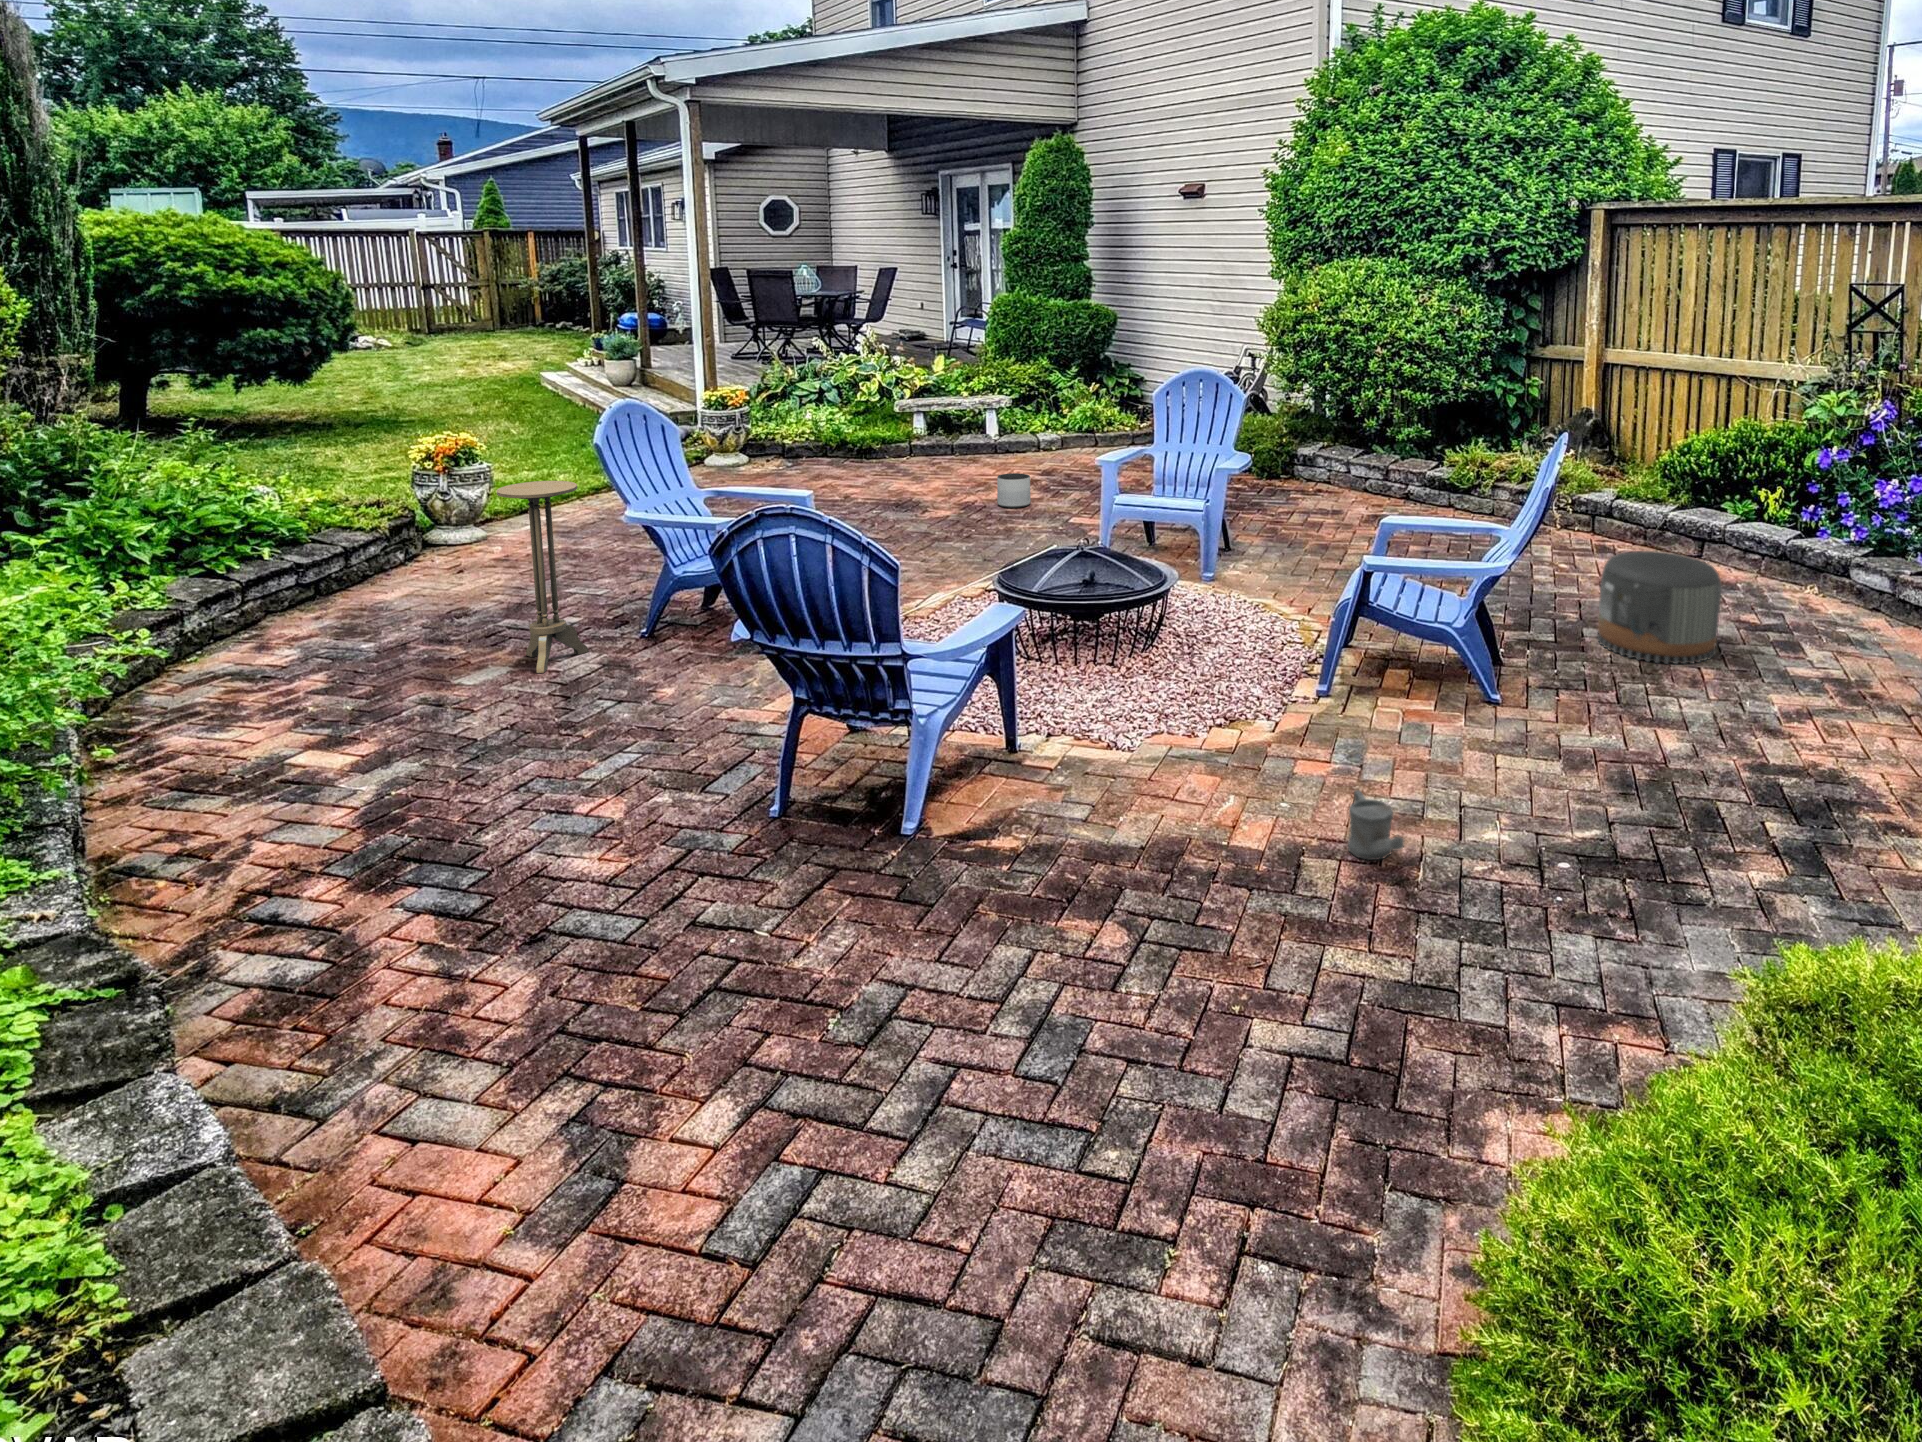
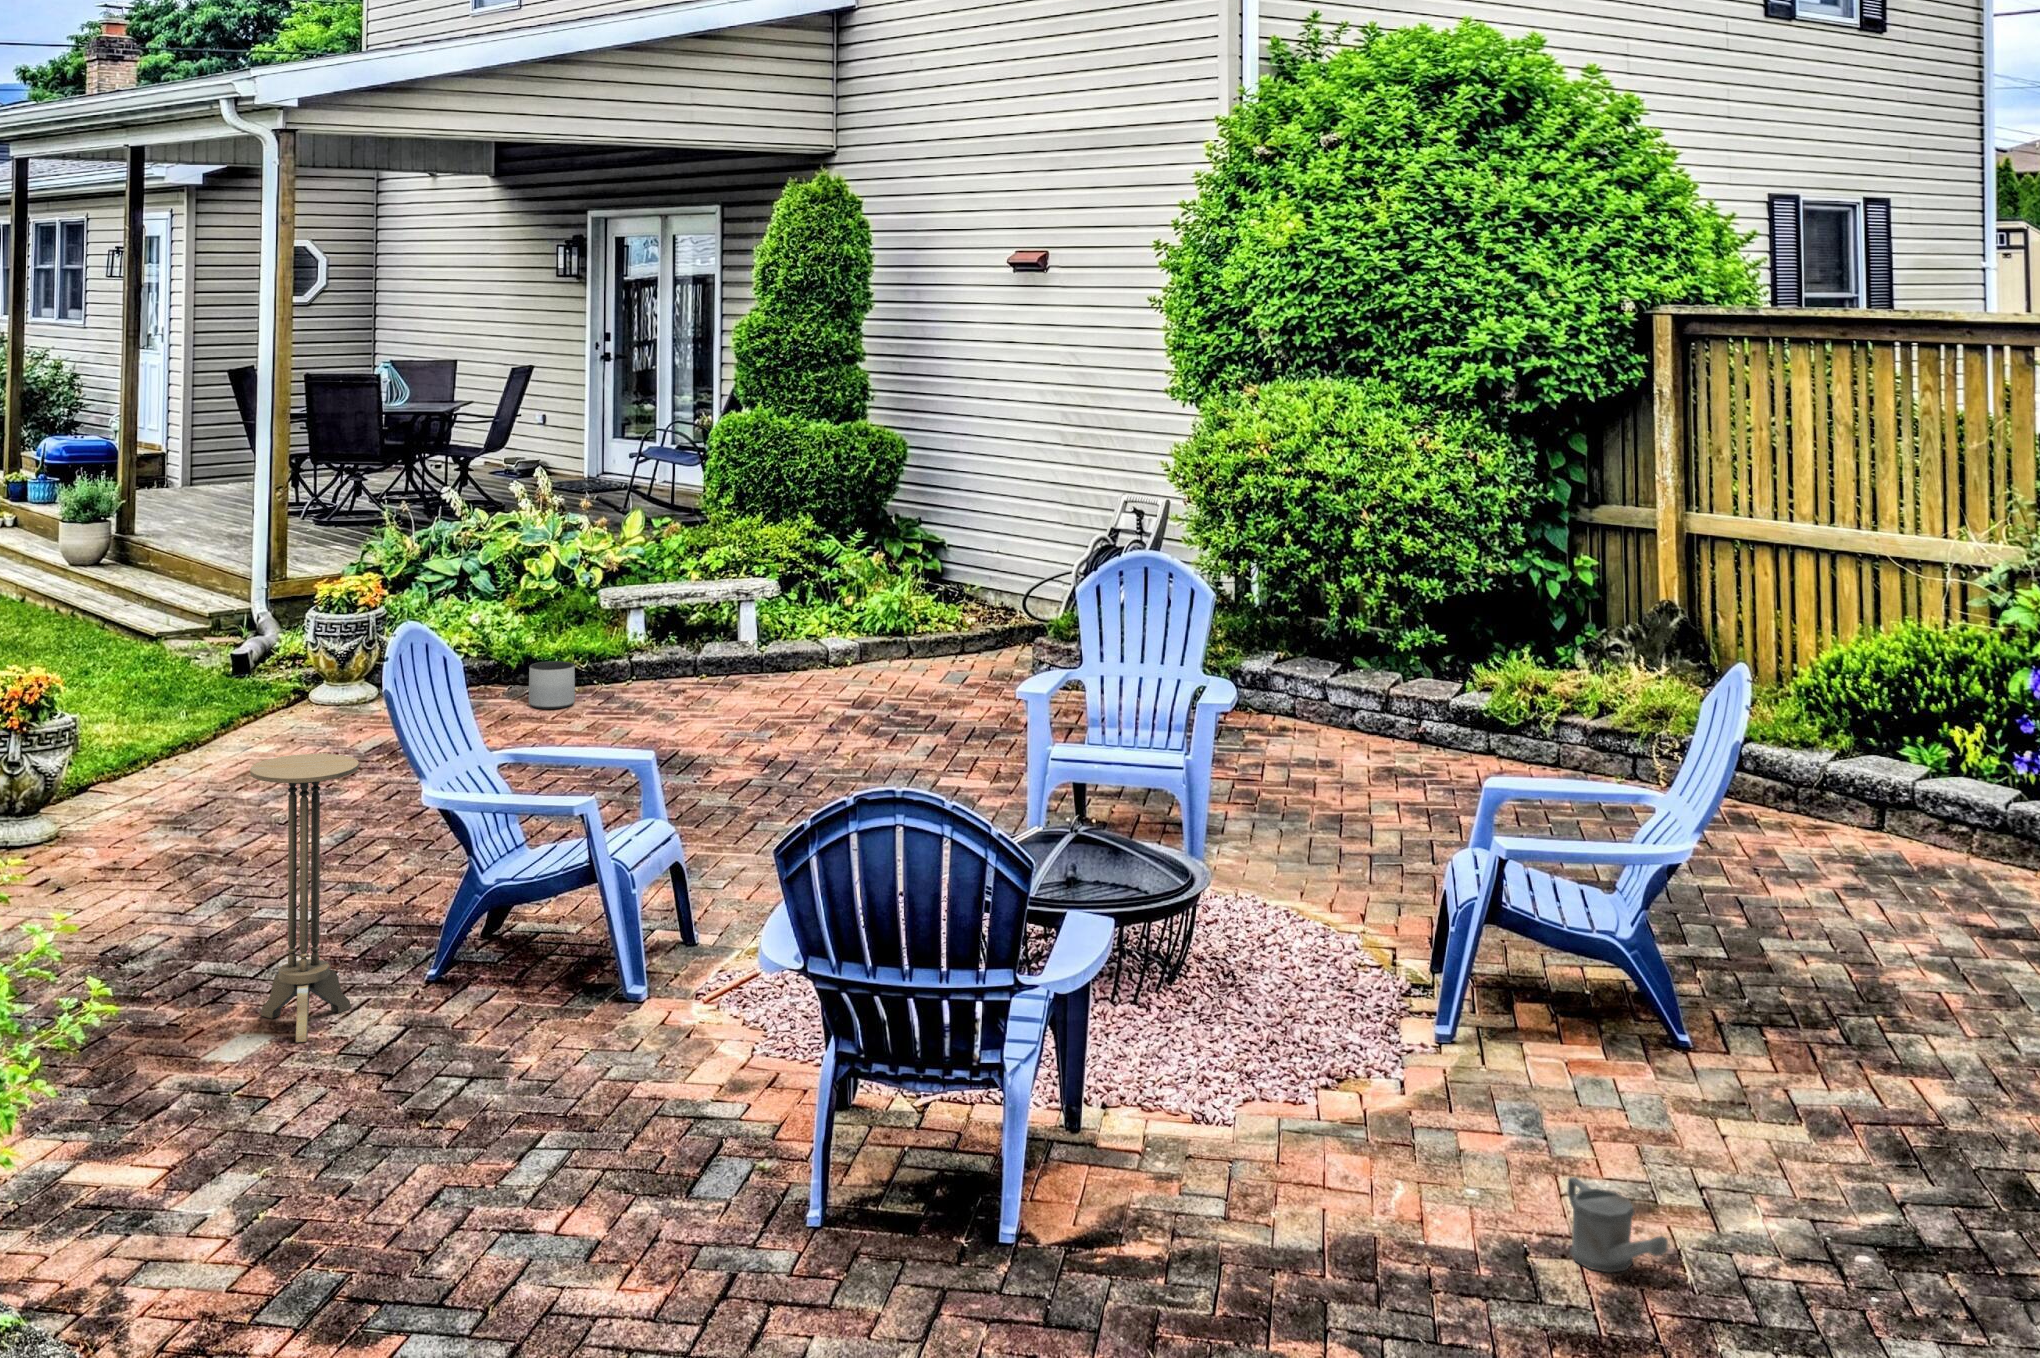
planter: present [997,473,1031,508] -> present [529,661,575,709]
pouf: present [1597,551,1721,664] -> none [1778,827,1950,989]

